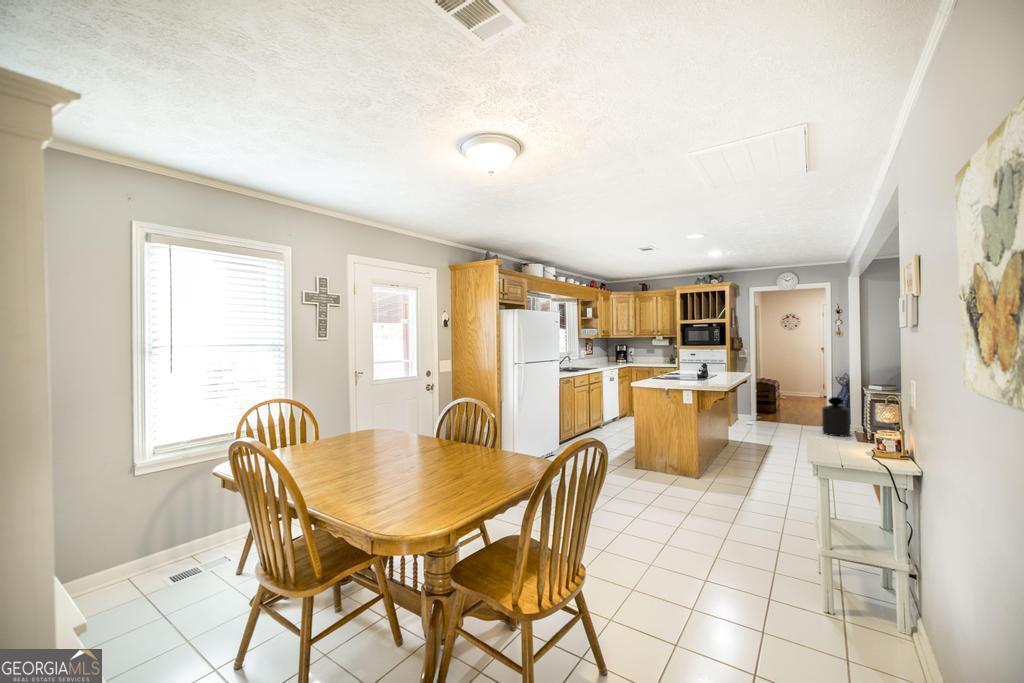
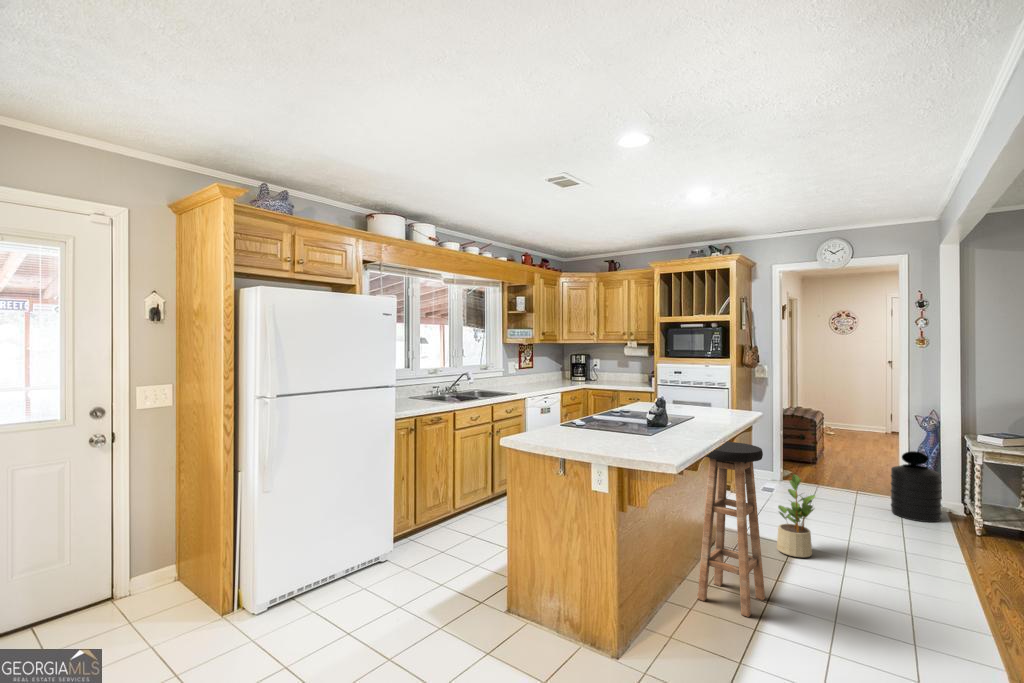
bar stool: none [726,386,759,469] -> present [698,442,765,617]
potted plant: none [761,406,782,450] -> present [777,474,816,557]

